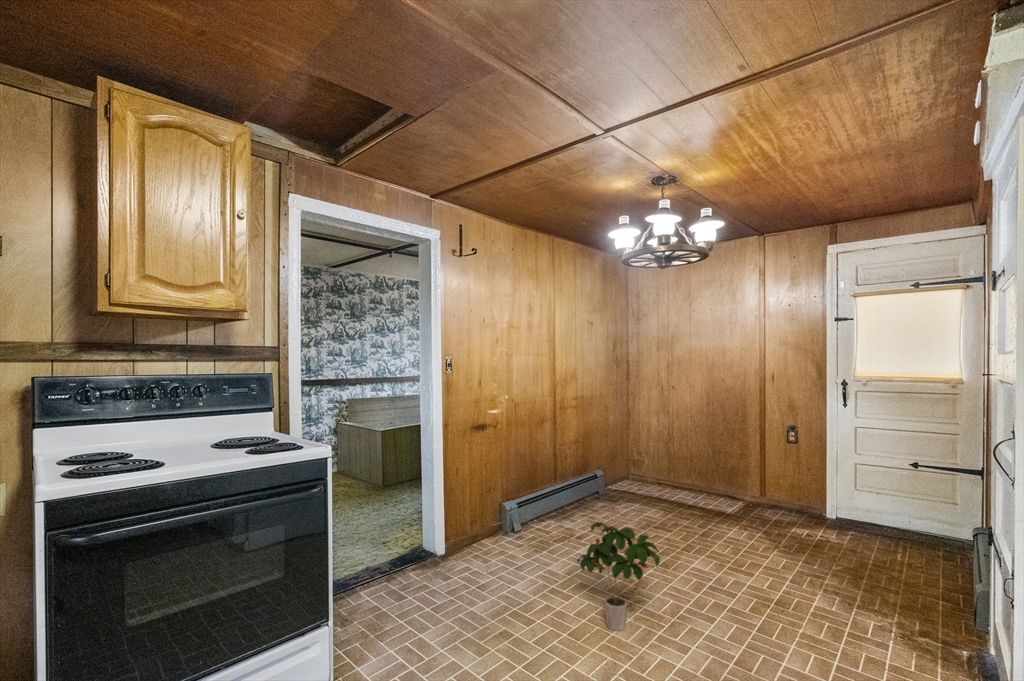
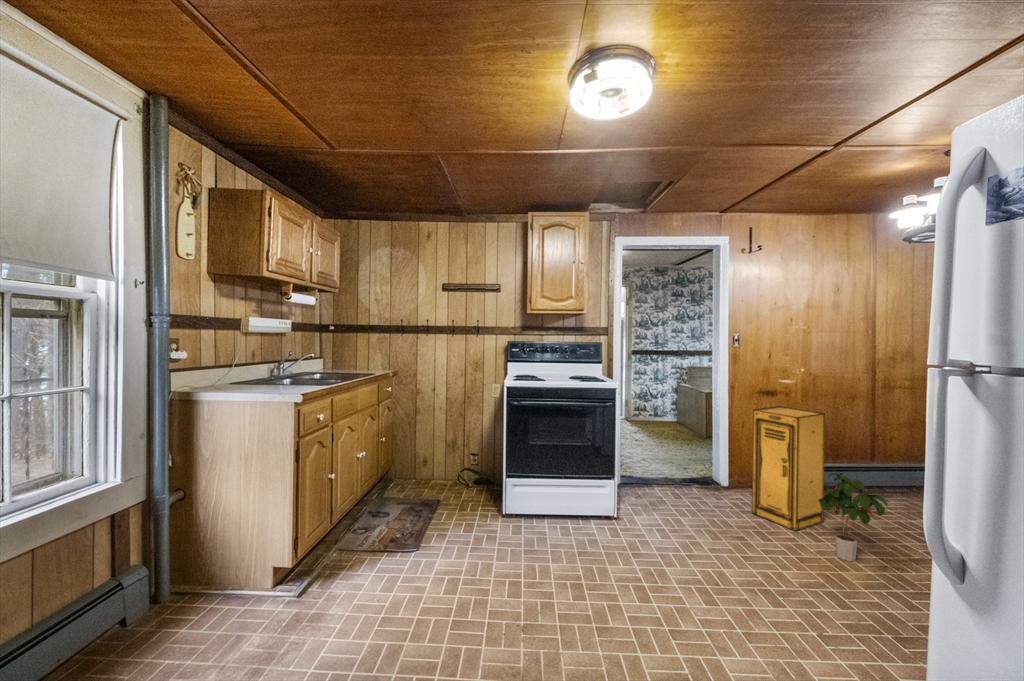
storage cabinet: none [496,446,566,608] -> present [752,406,825,531]

